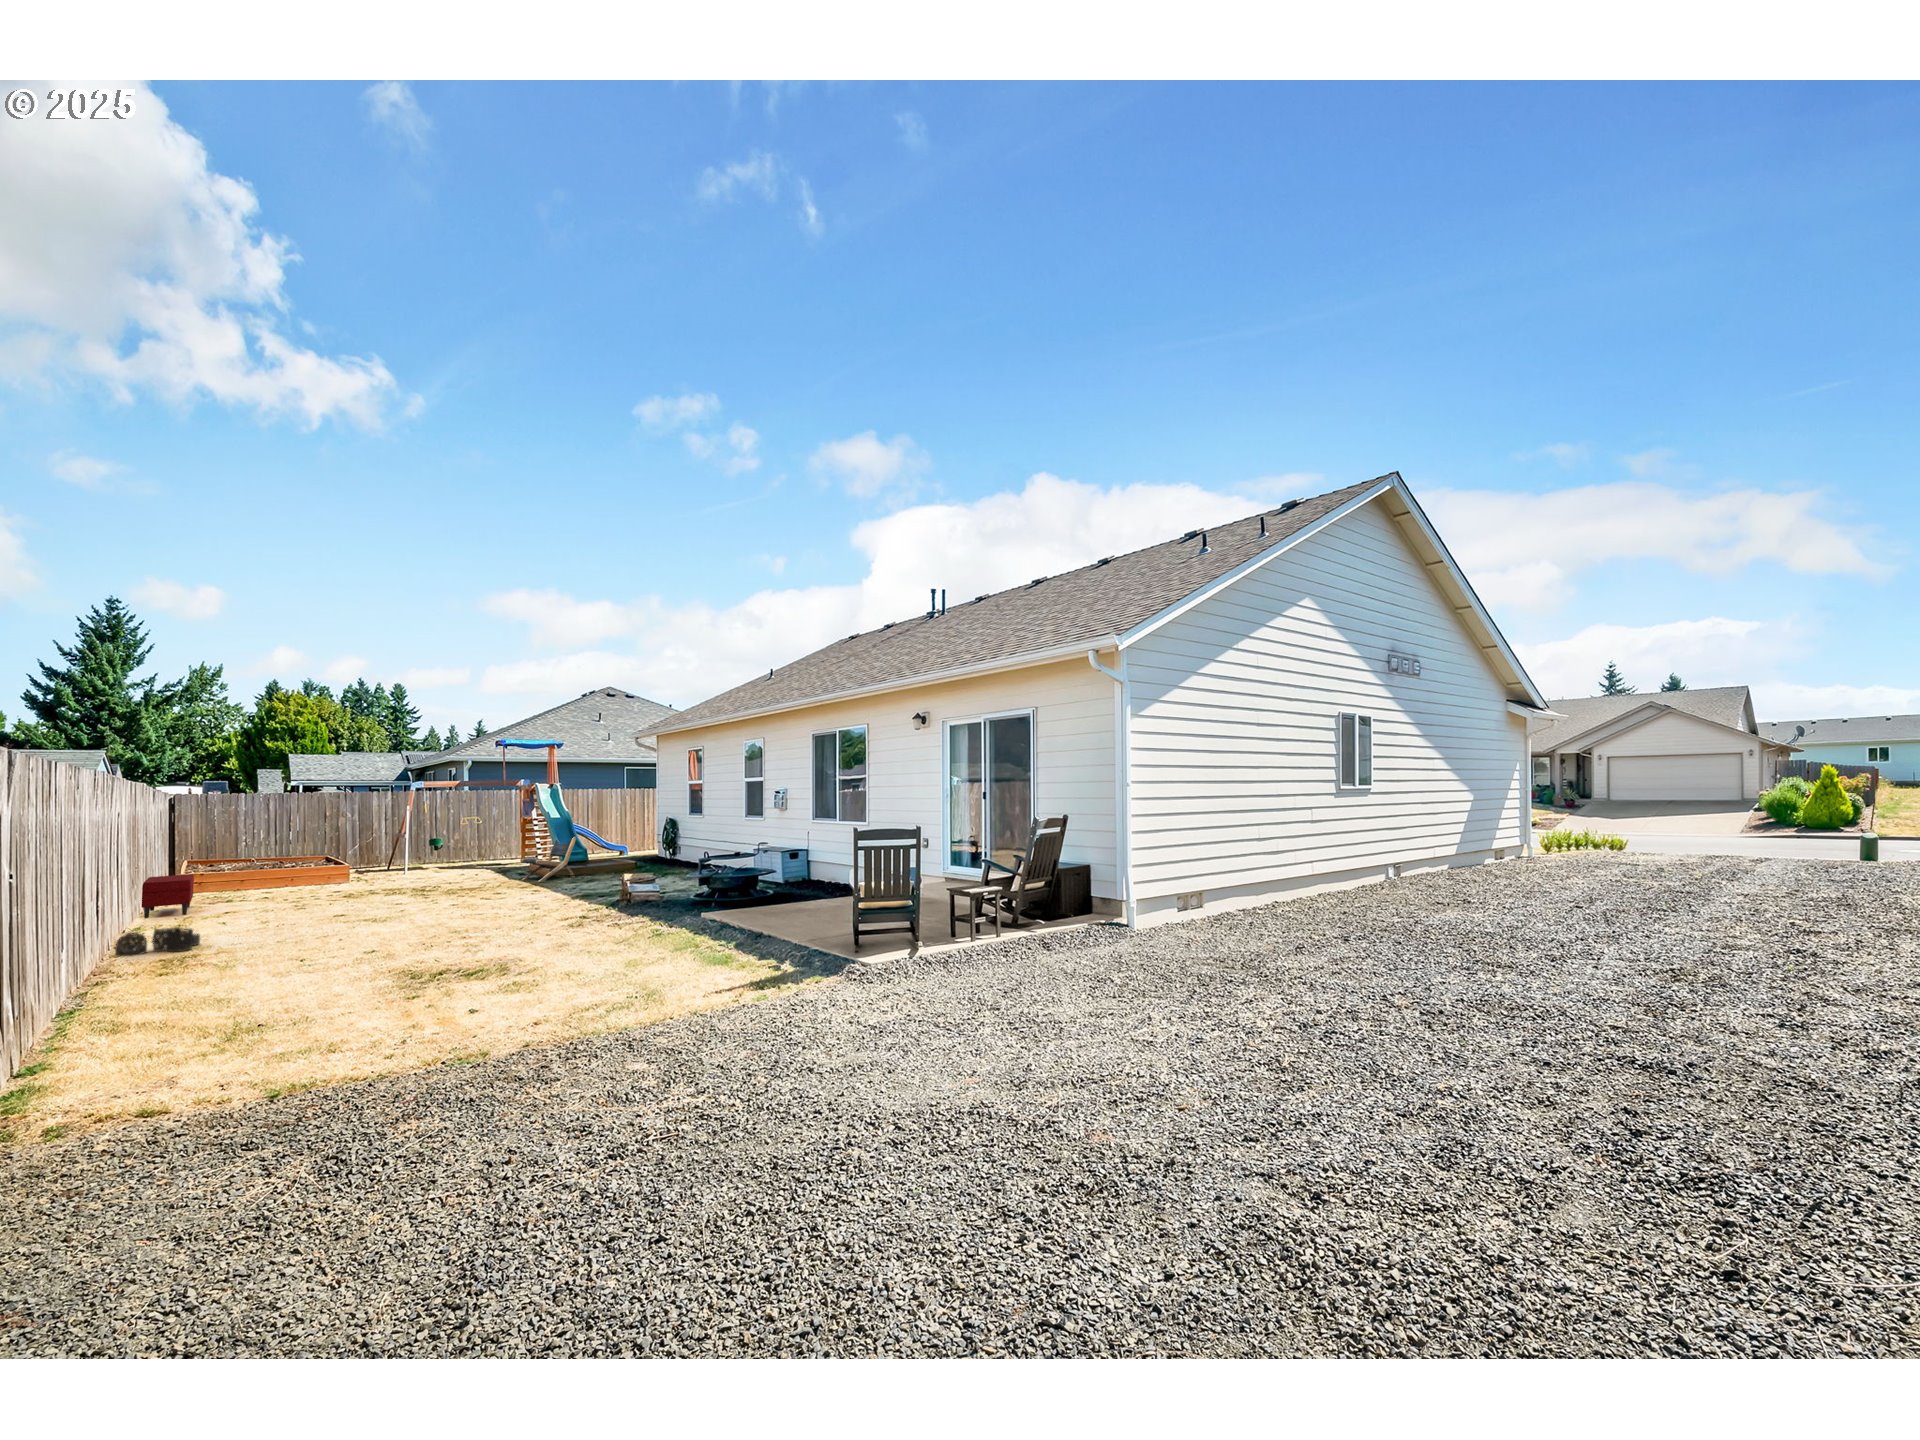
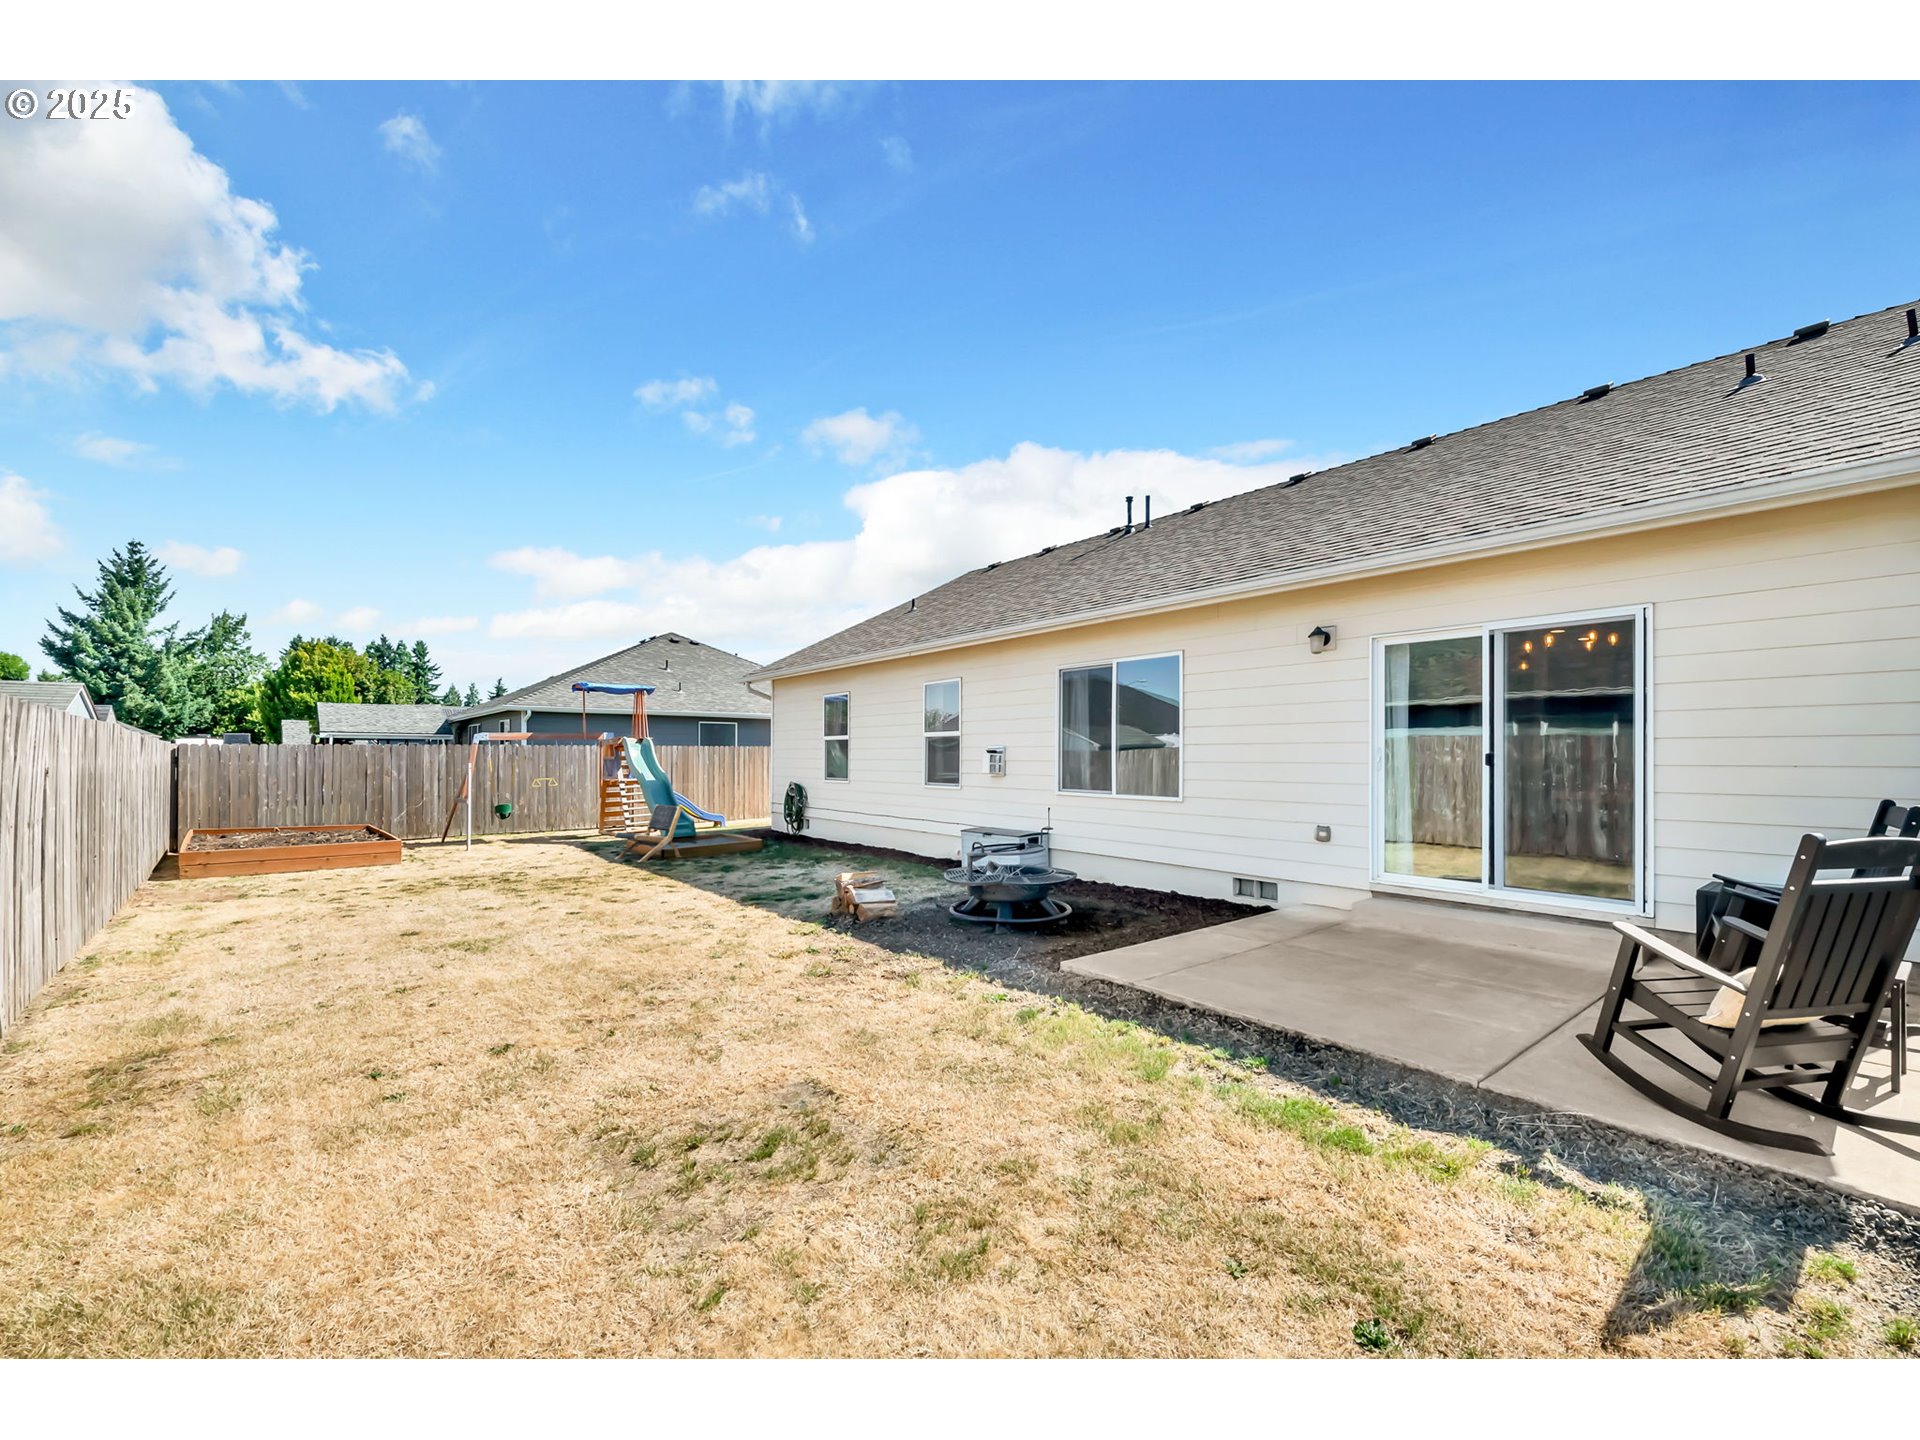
bench: present [142,874,194,918] -> none [121,851,197,915]
woven basket: present [115,925,200,956] -> none [47,944,190,999]

